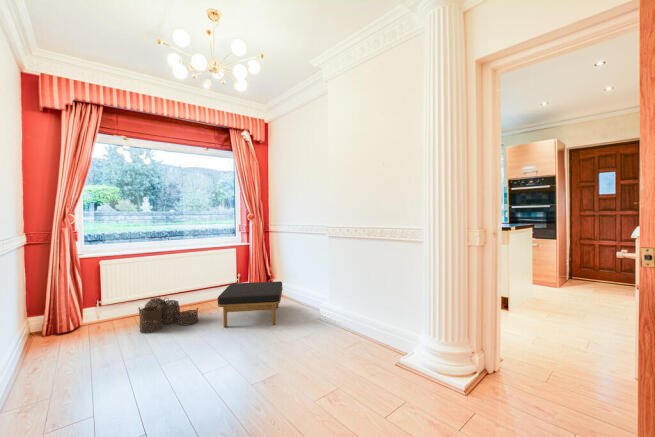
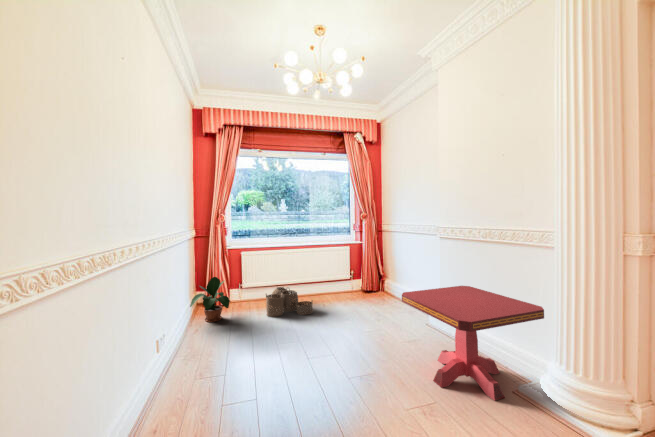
side table: none [296,278,400,366] -> present [402,286,544,401]
ottoman: present [217,281,283,327] -> none [328,280,393,327]
potted plant: none [22,294,88,353] -> present [190,277,230,322]

